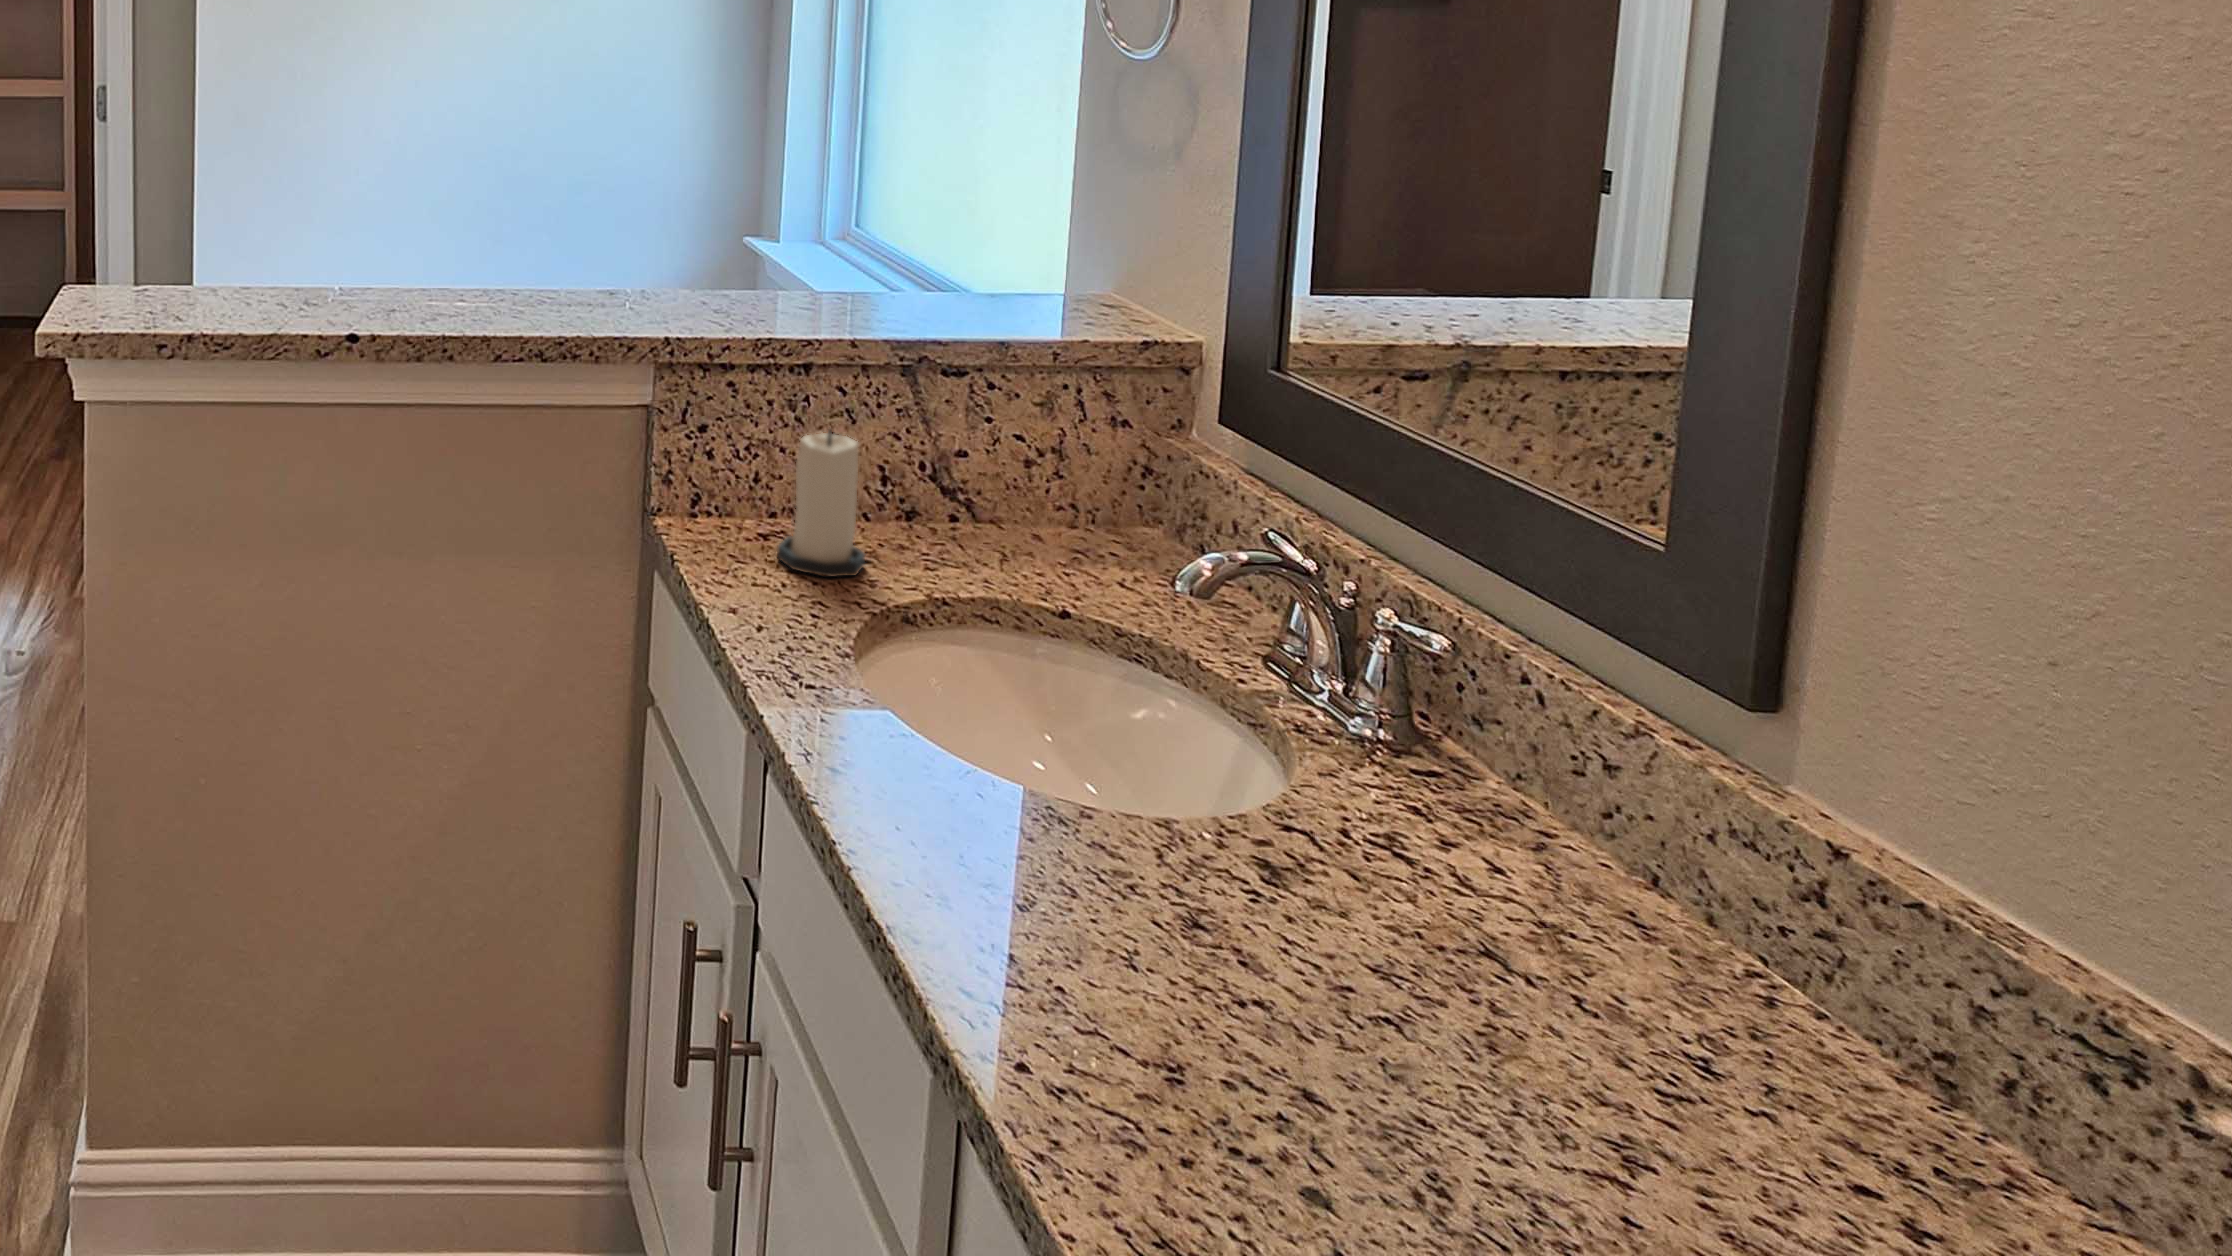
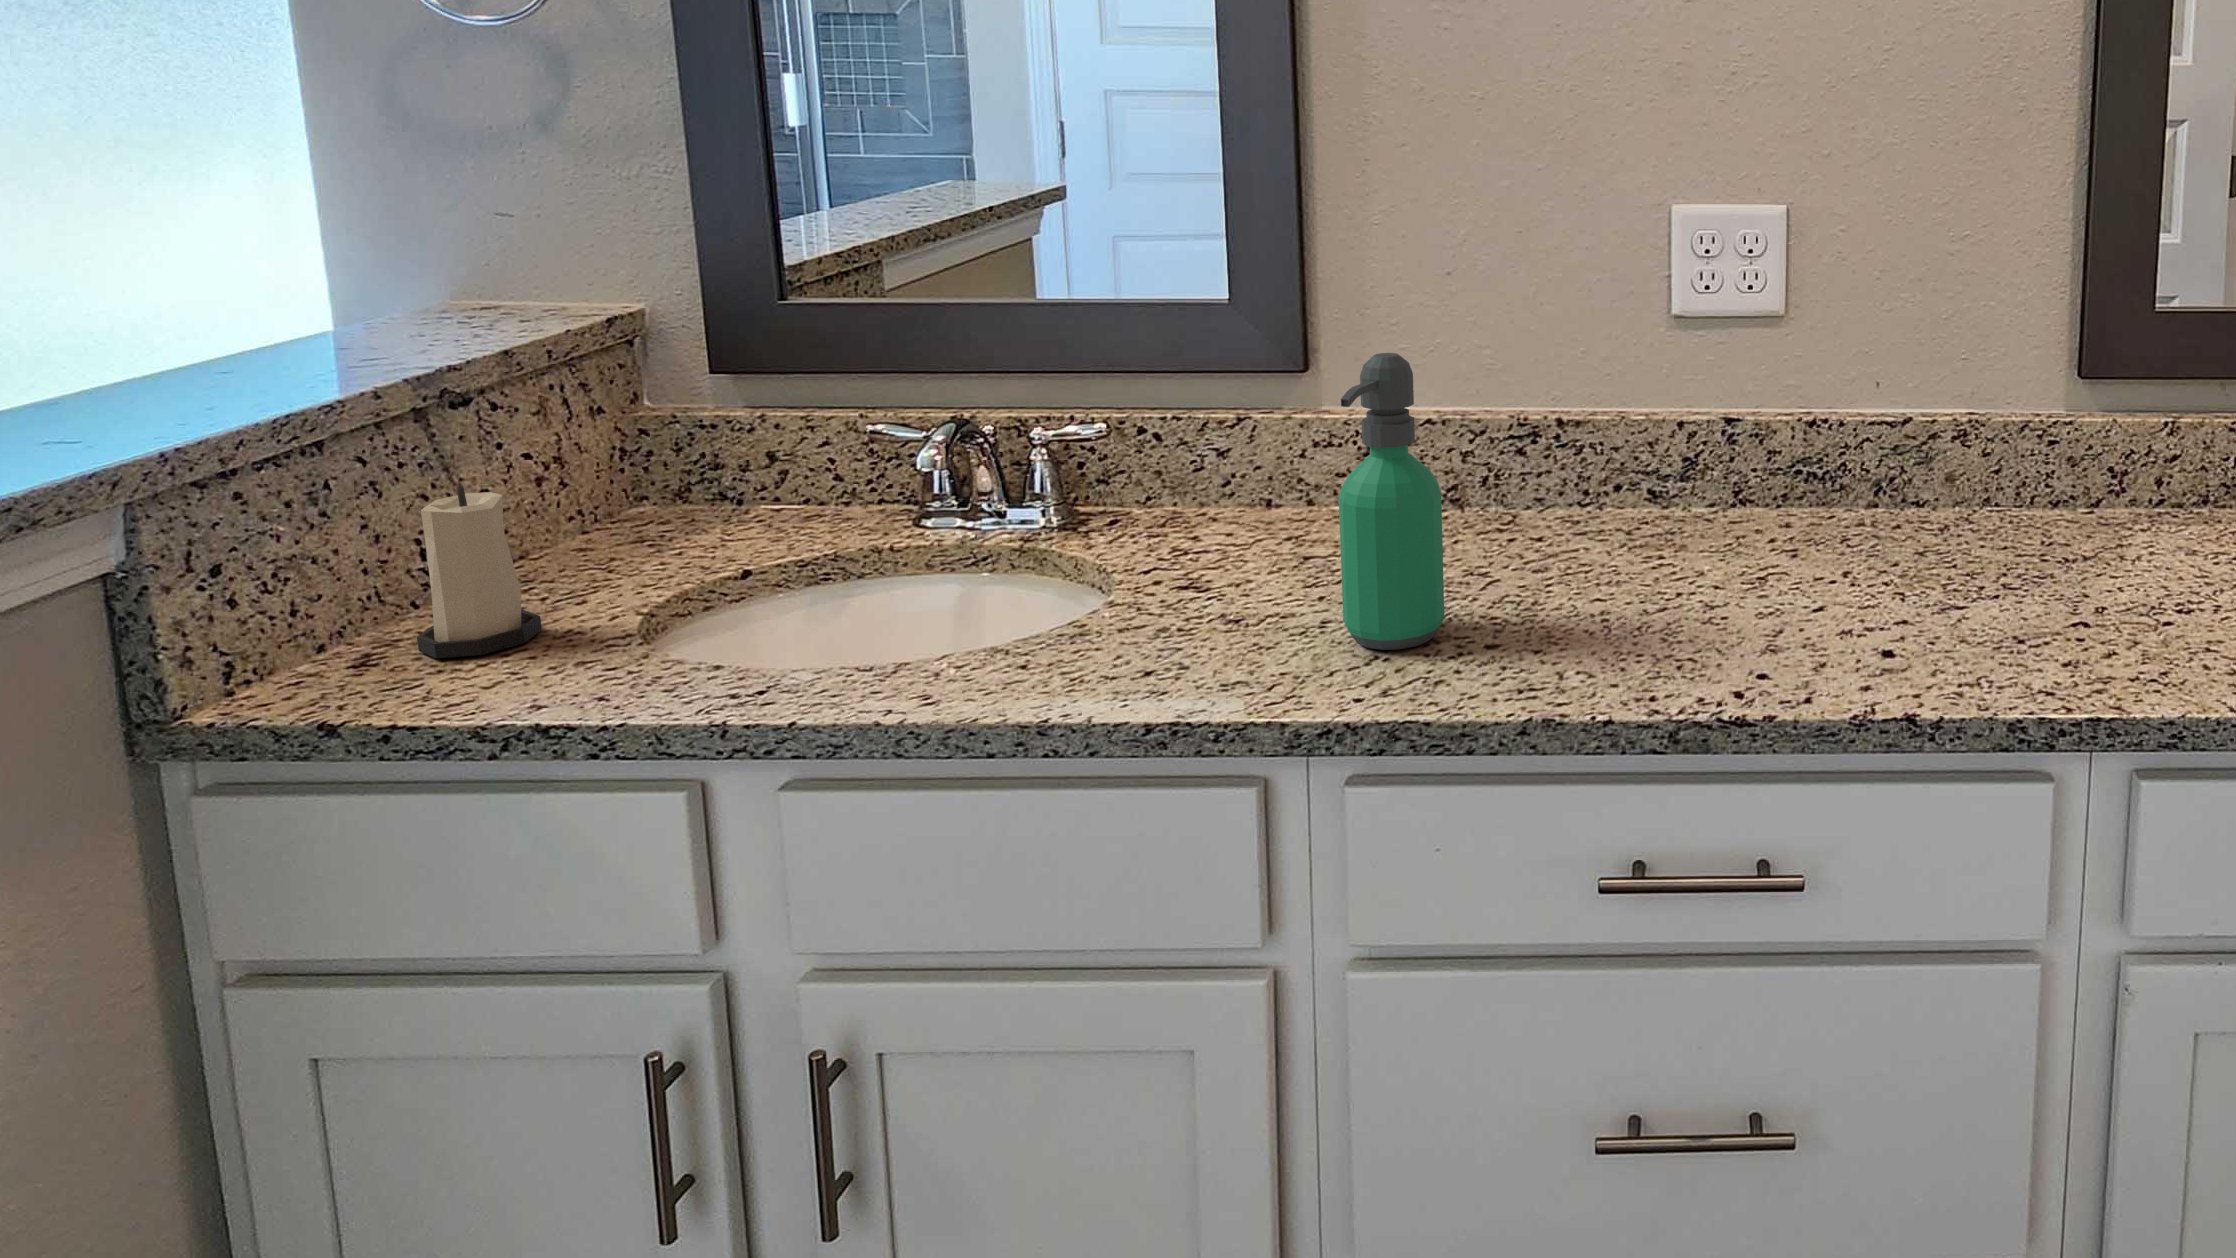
soap dispenser: none [1153,640,1369,1127] -> present [1339,353,1444,650]

